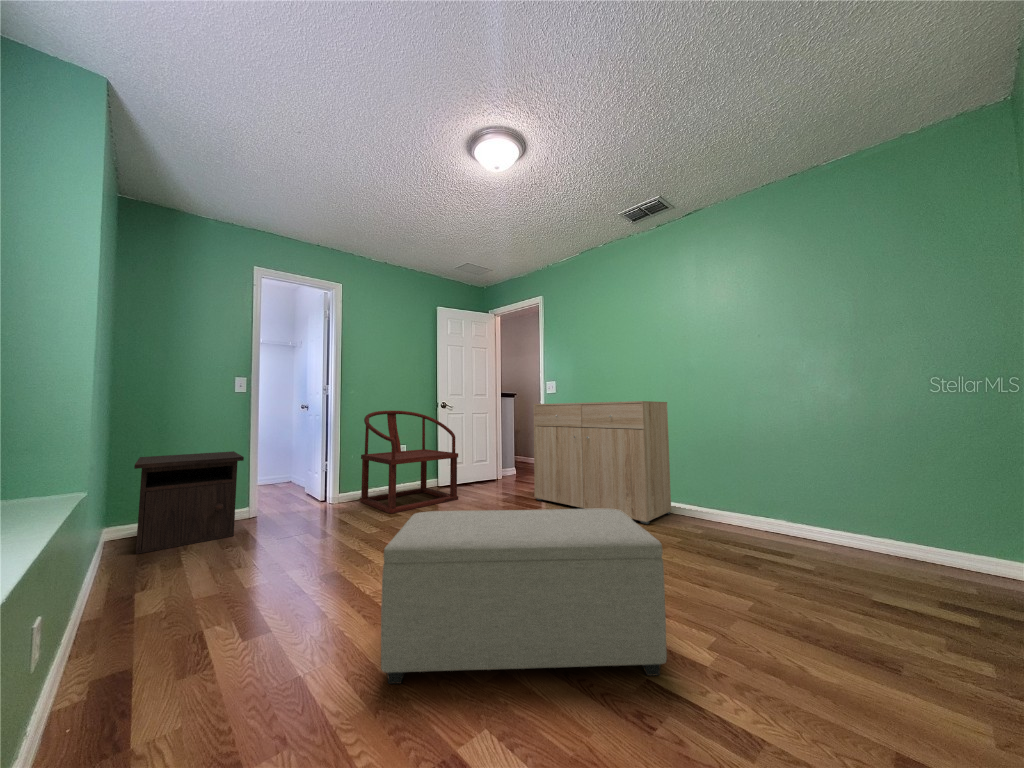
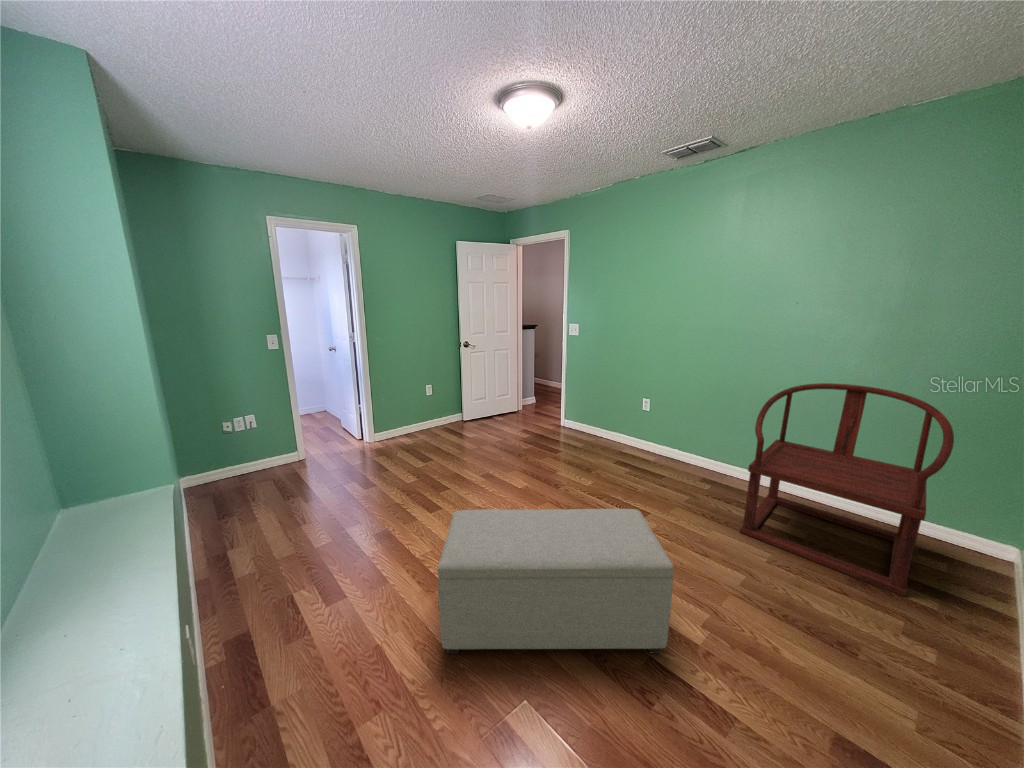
dresser: present [534,401,671,524] -> none [555,348,693,477]
armchair: present [360,411,458,514] -> present [740,383,954,597]
nightstand: present [134,451,244,554] -> none [195,406,292,506]

